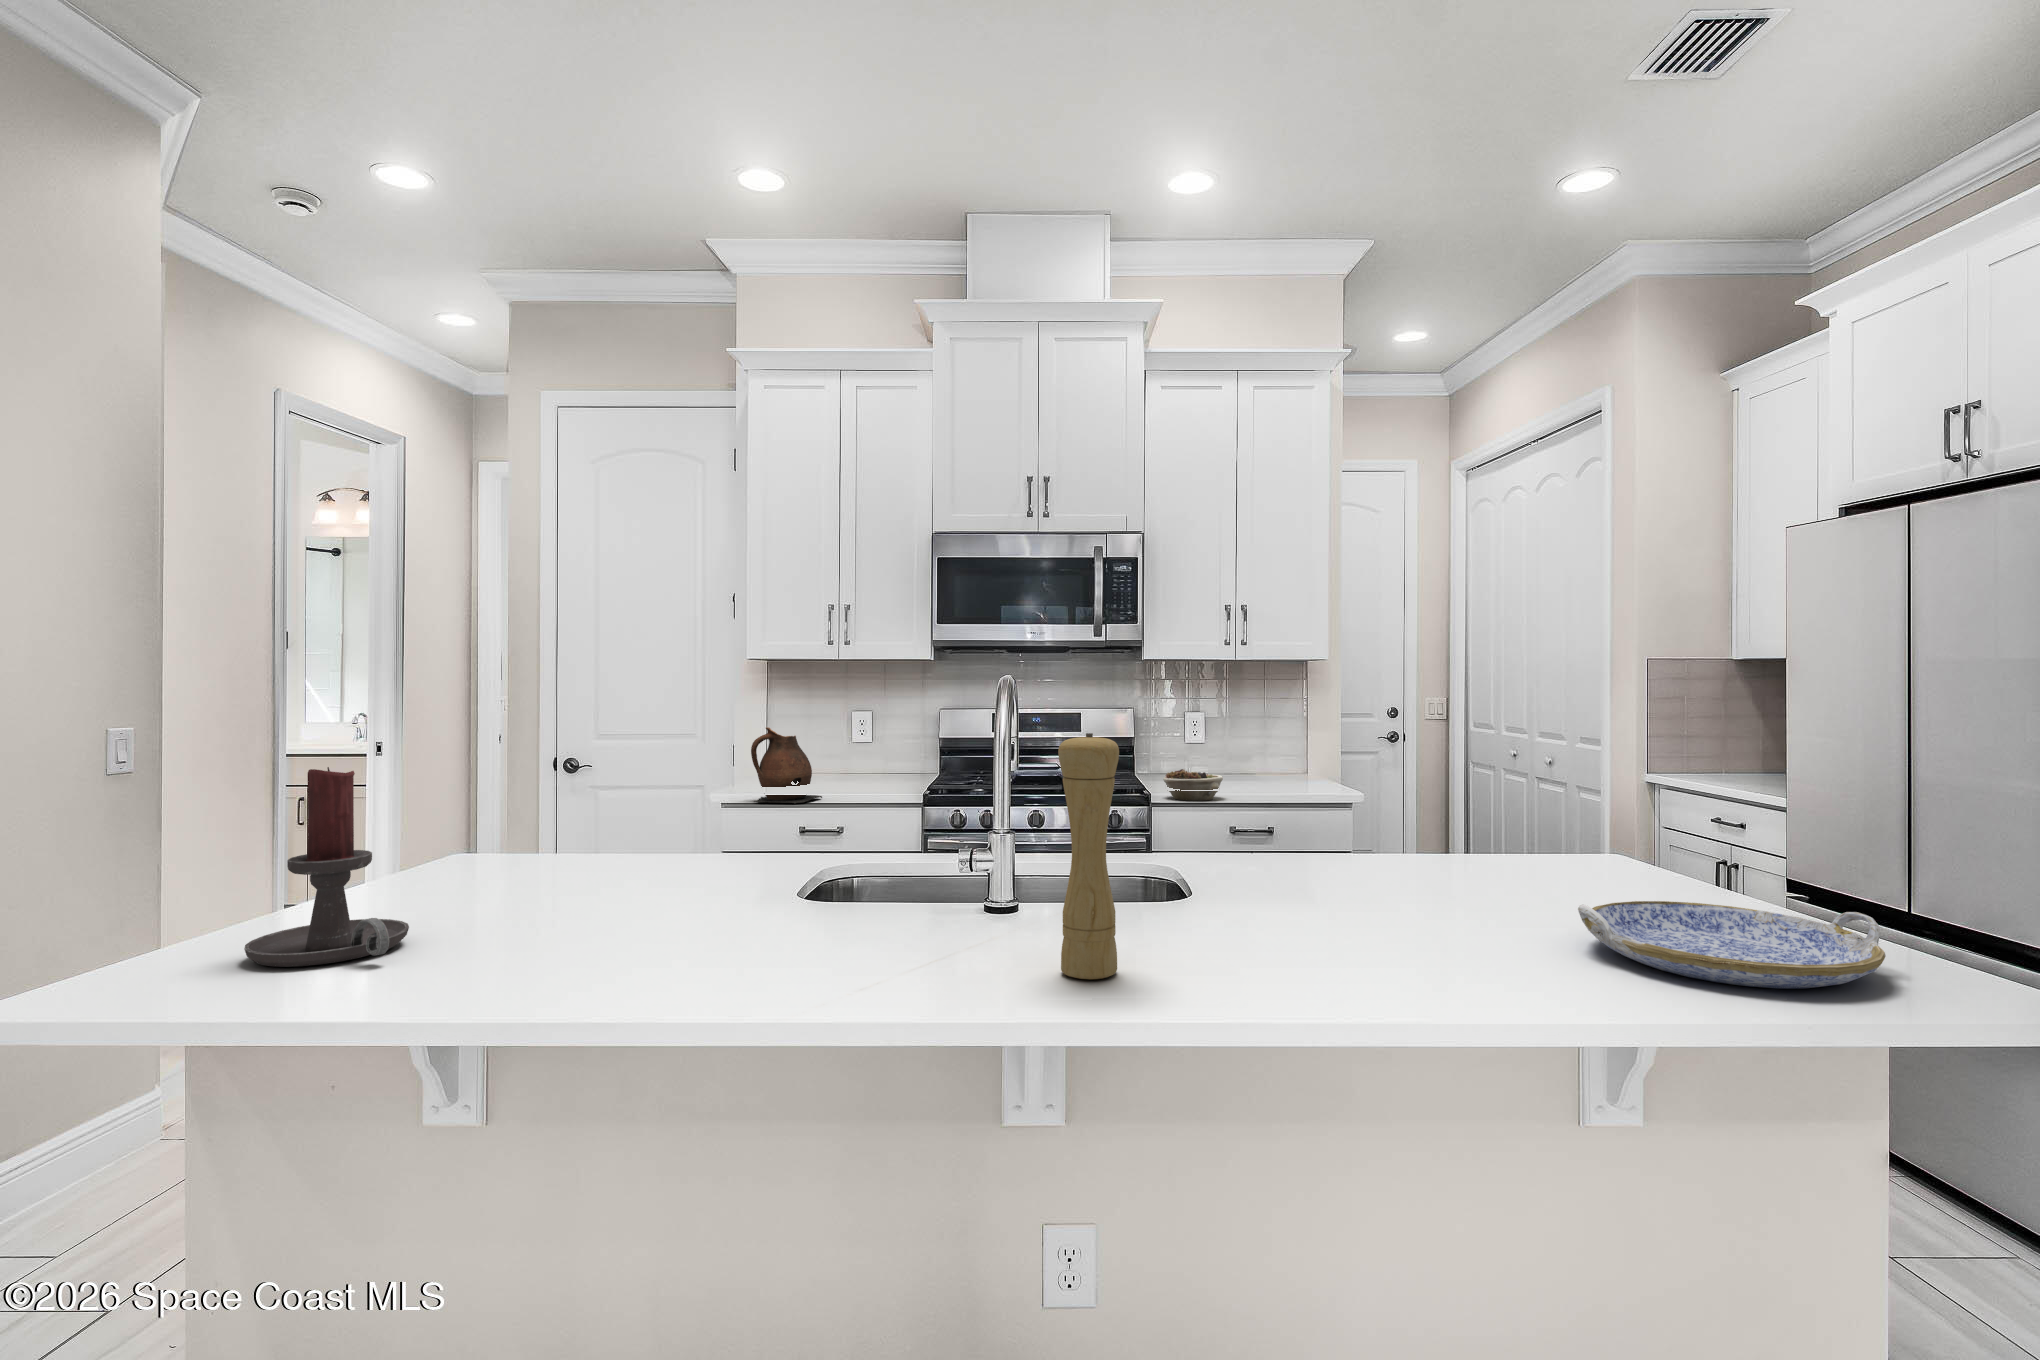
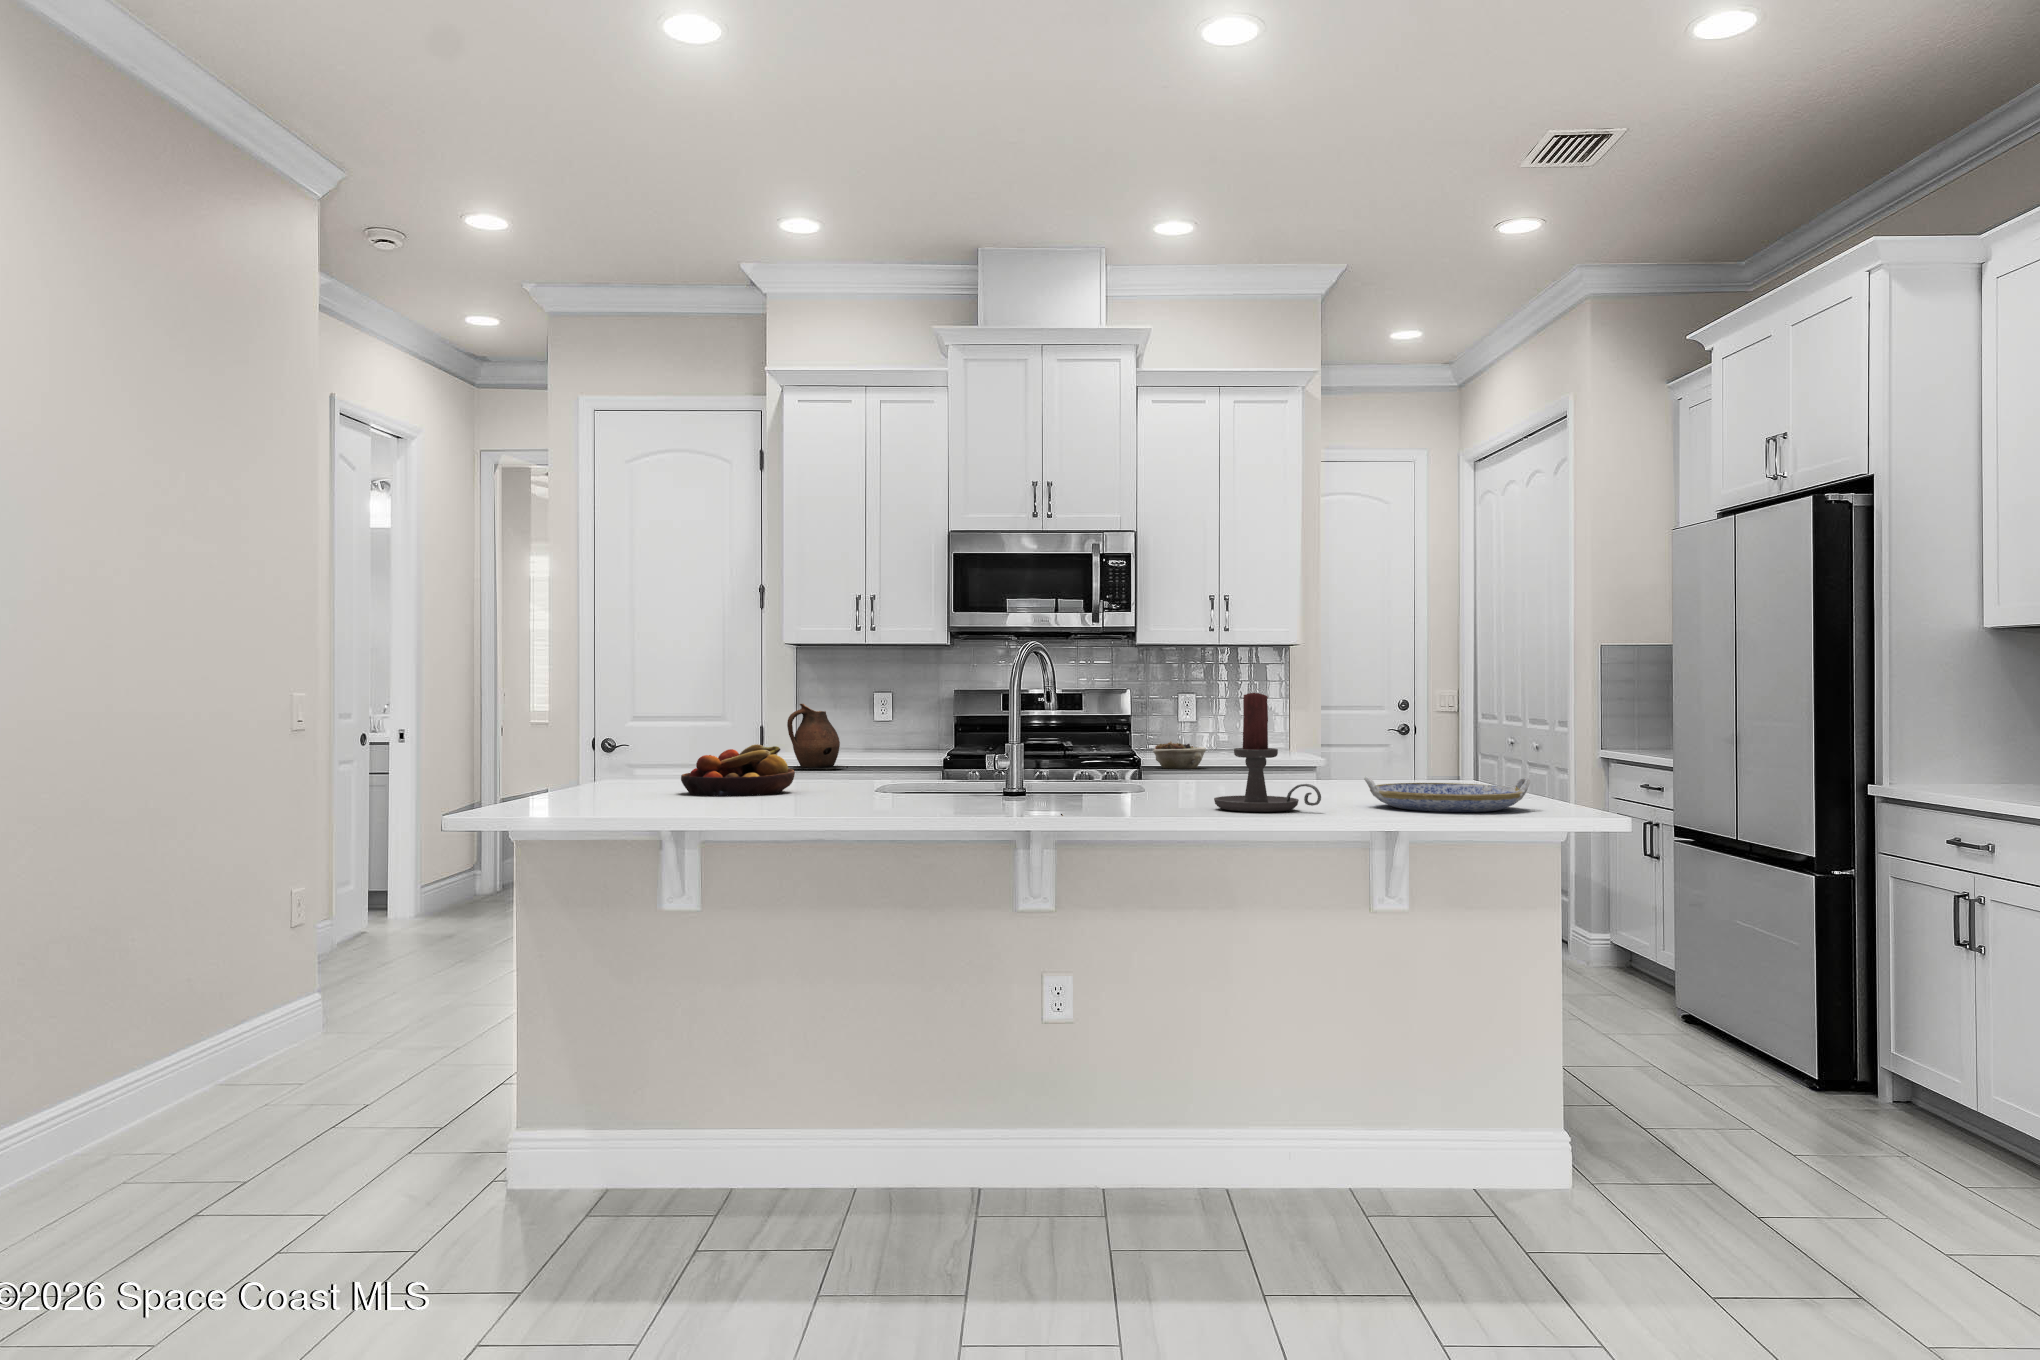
pepper mill: present [1058,733,1119,979] -> none [1047,669,1082,808]
candle holder: present [244,767,409,967] -> present [1214,693,1321,812]
fruit bowl: none [508,819,687,913] -> present [681,744,795,796]

